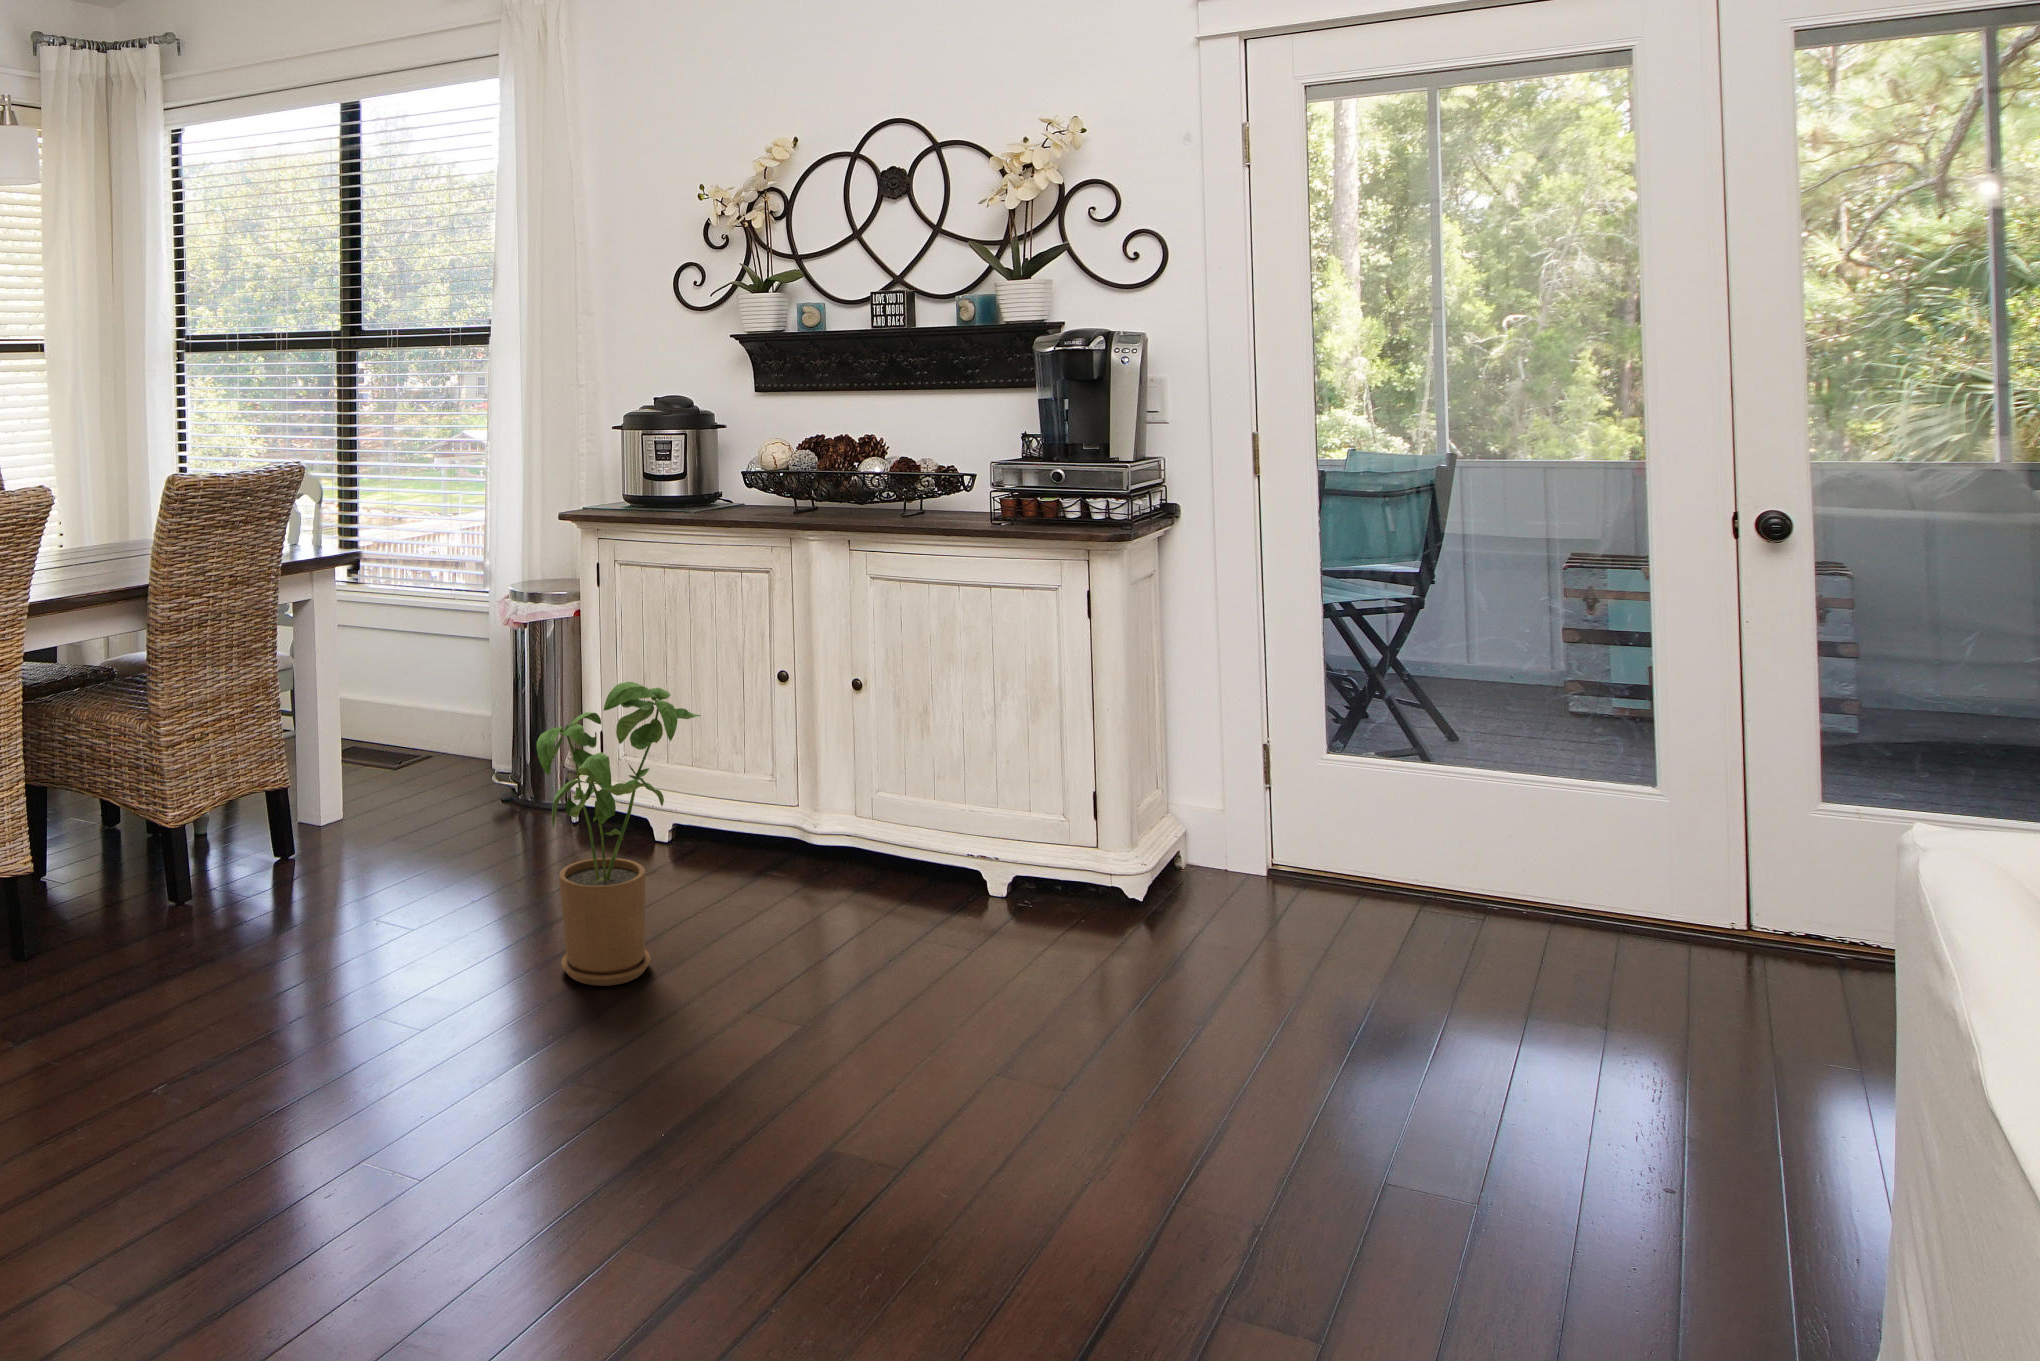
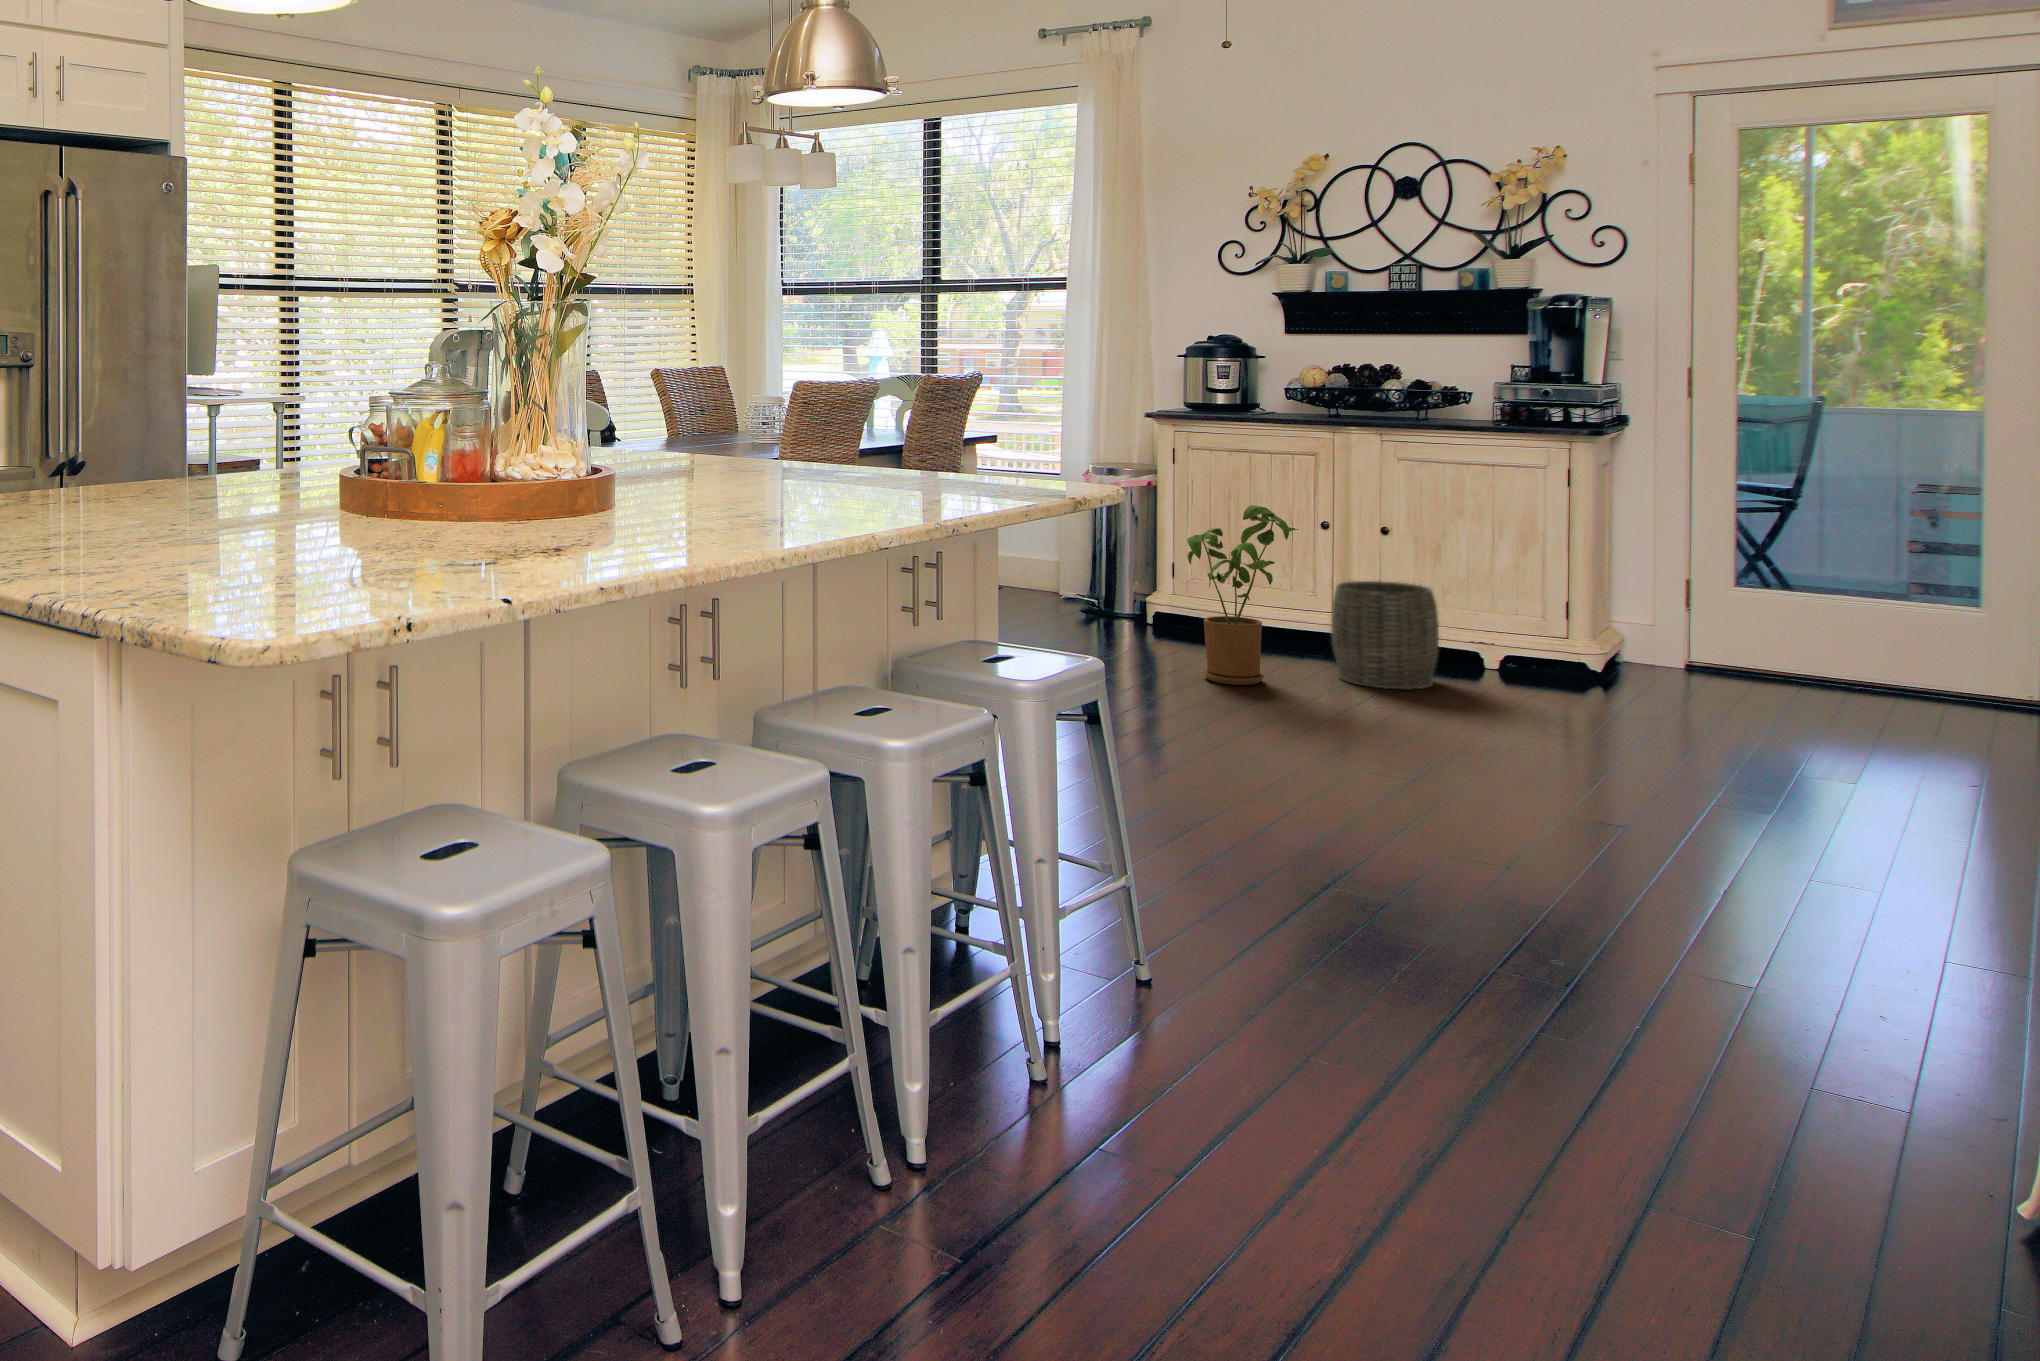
woven basket: none [761,780,912,975] -> present [1331,581,1439,689]

